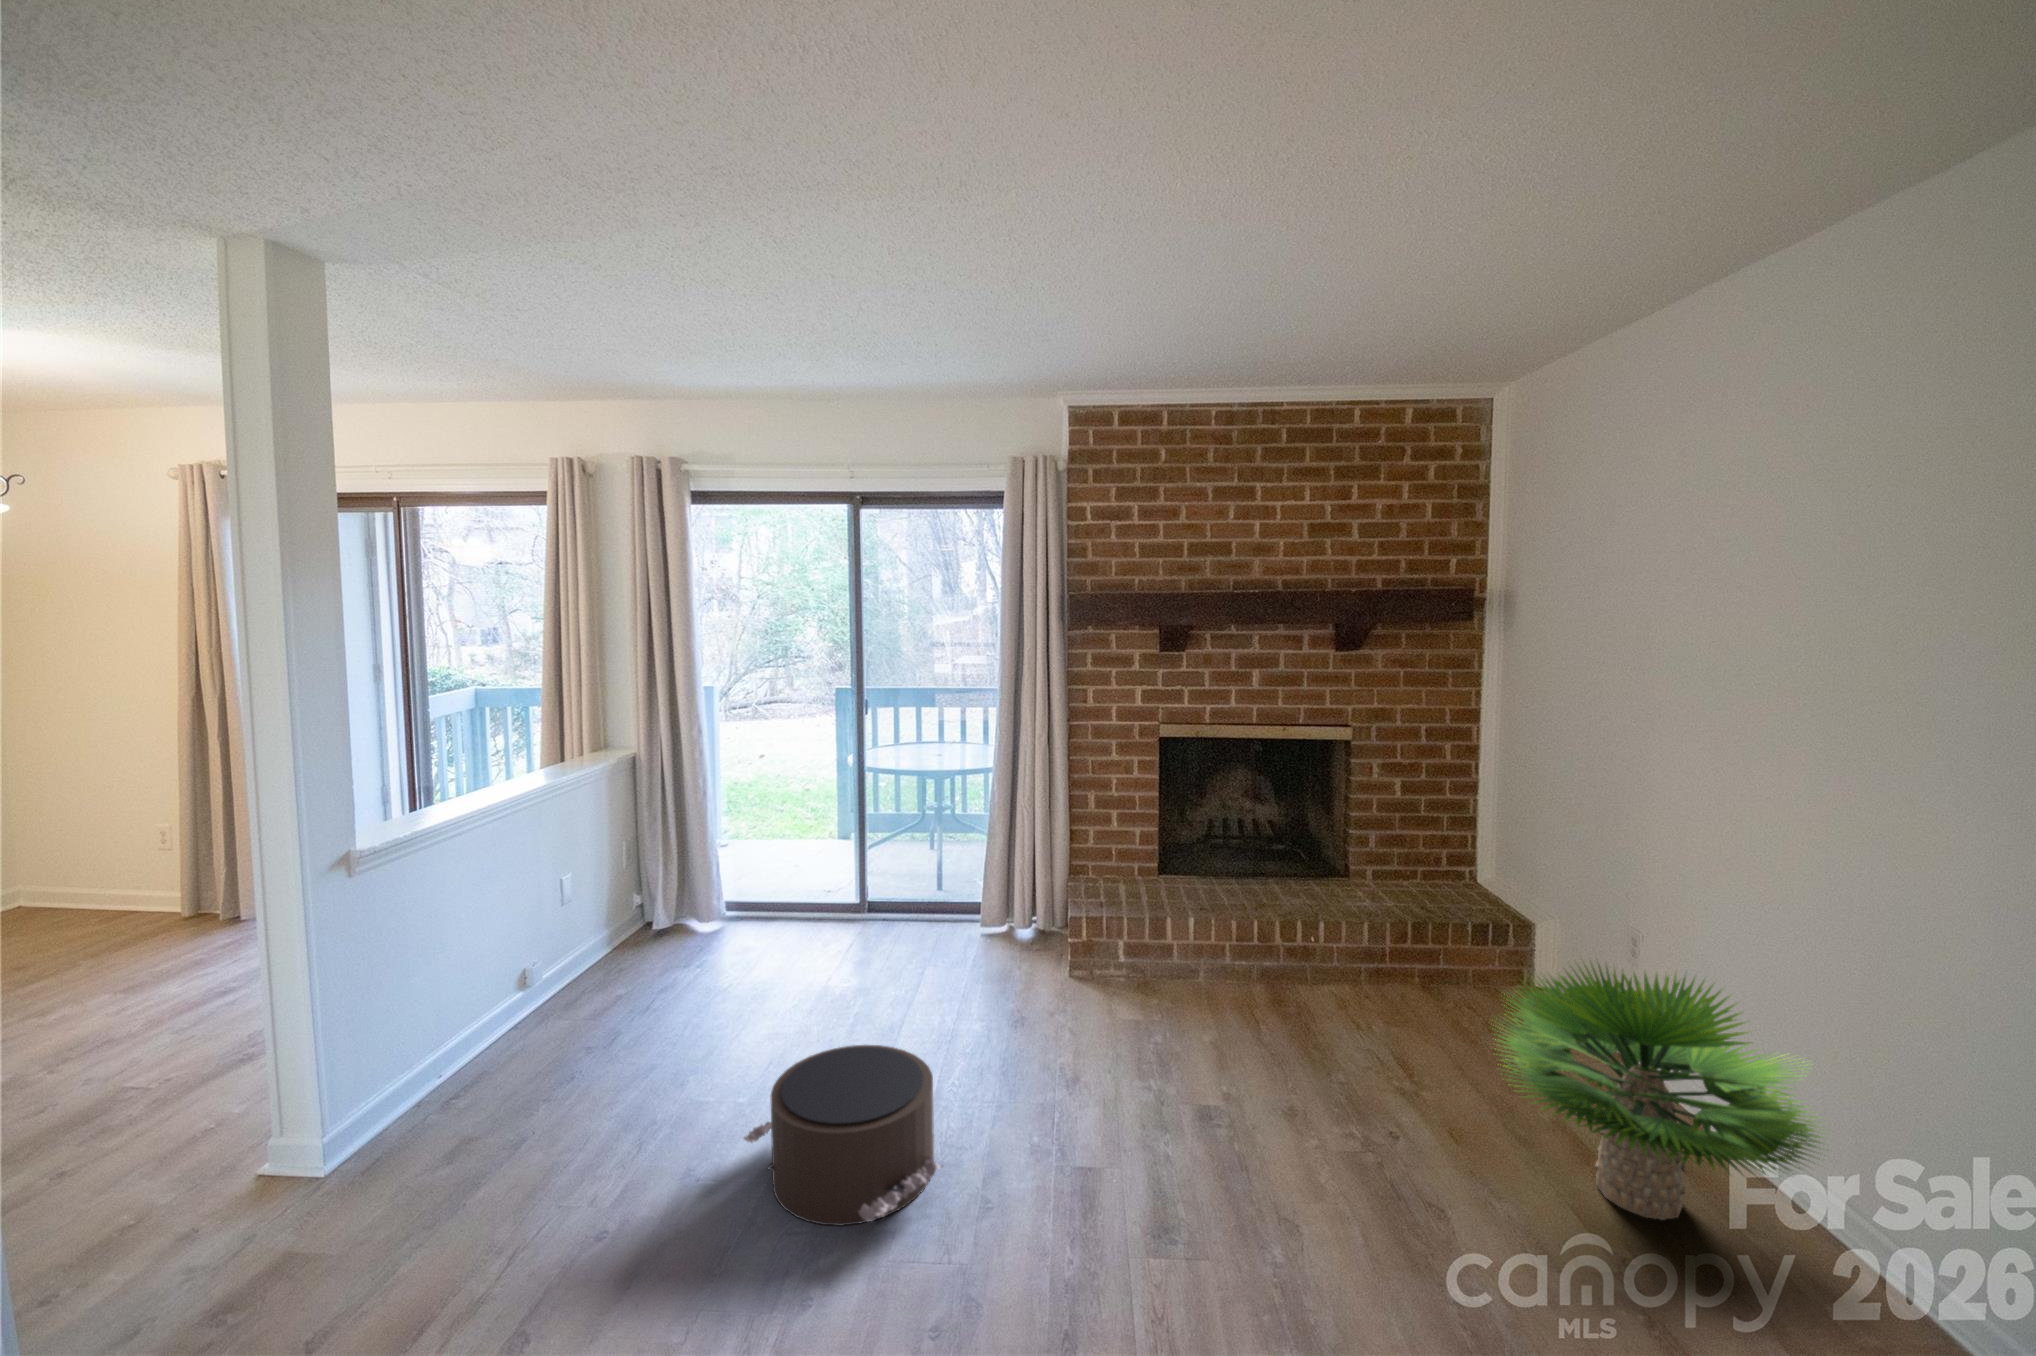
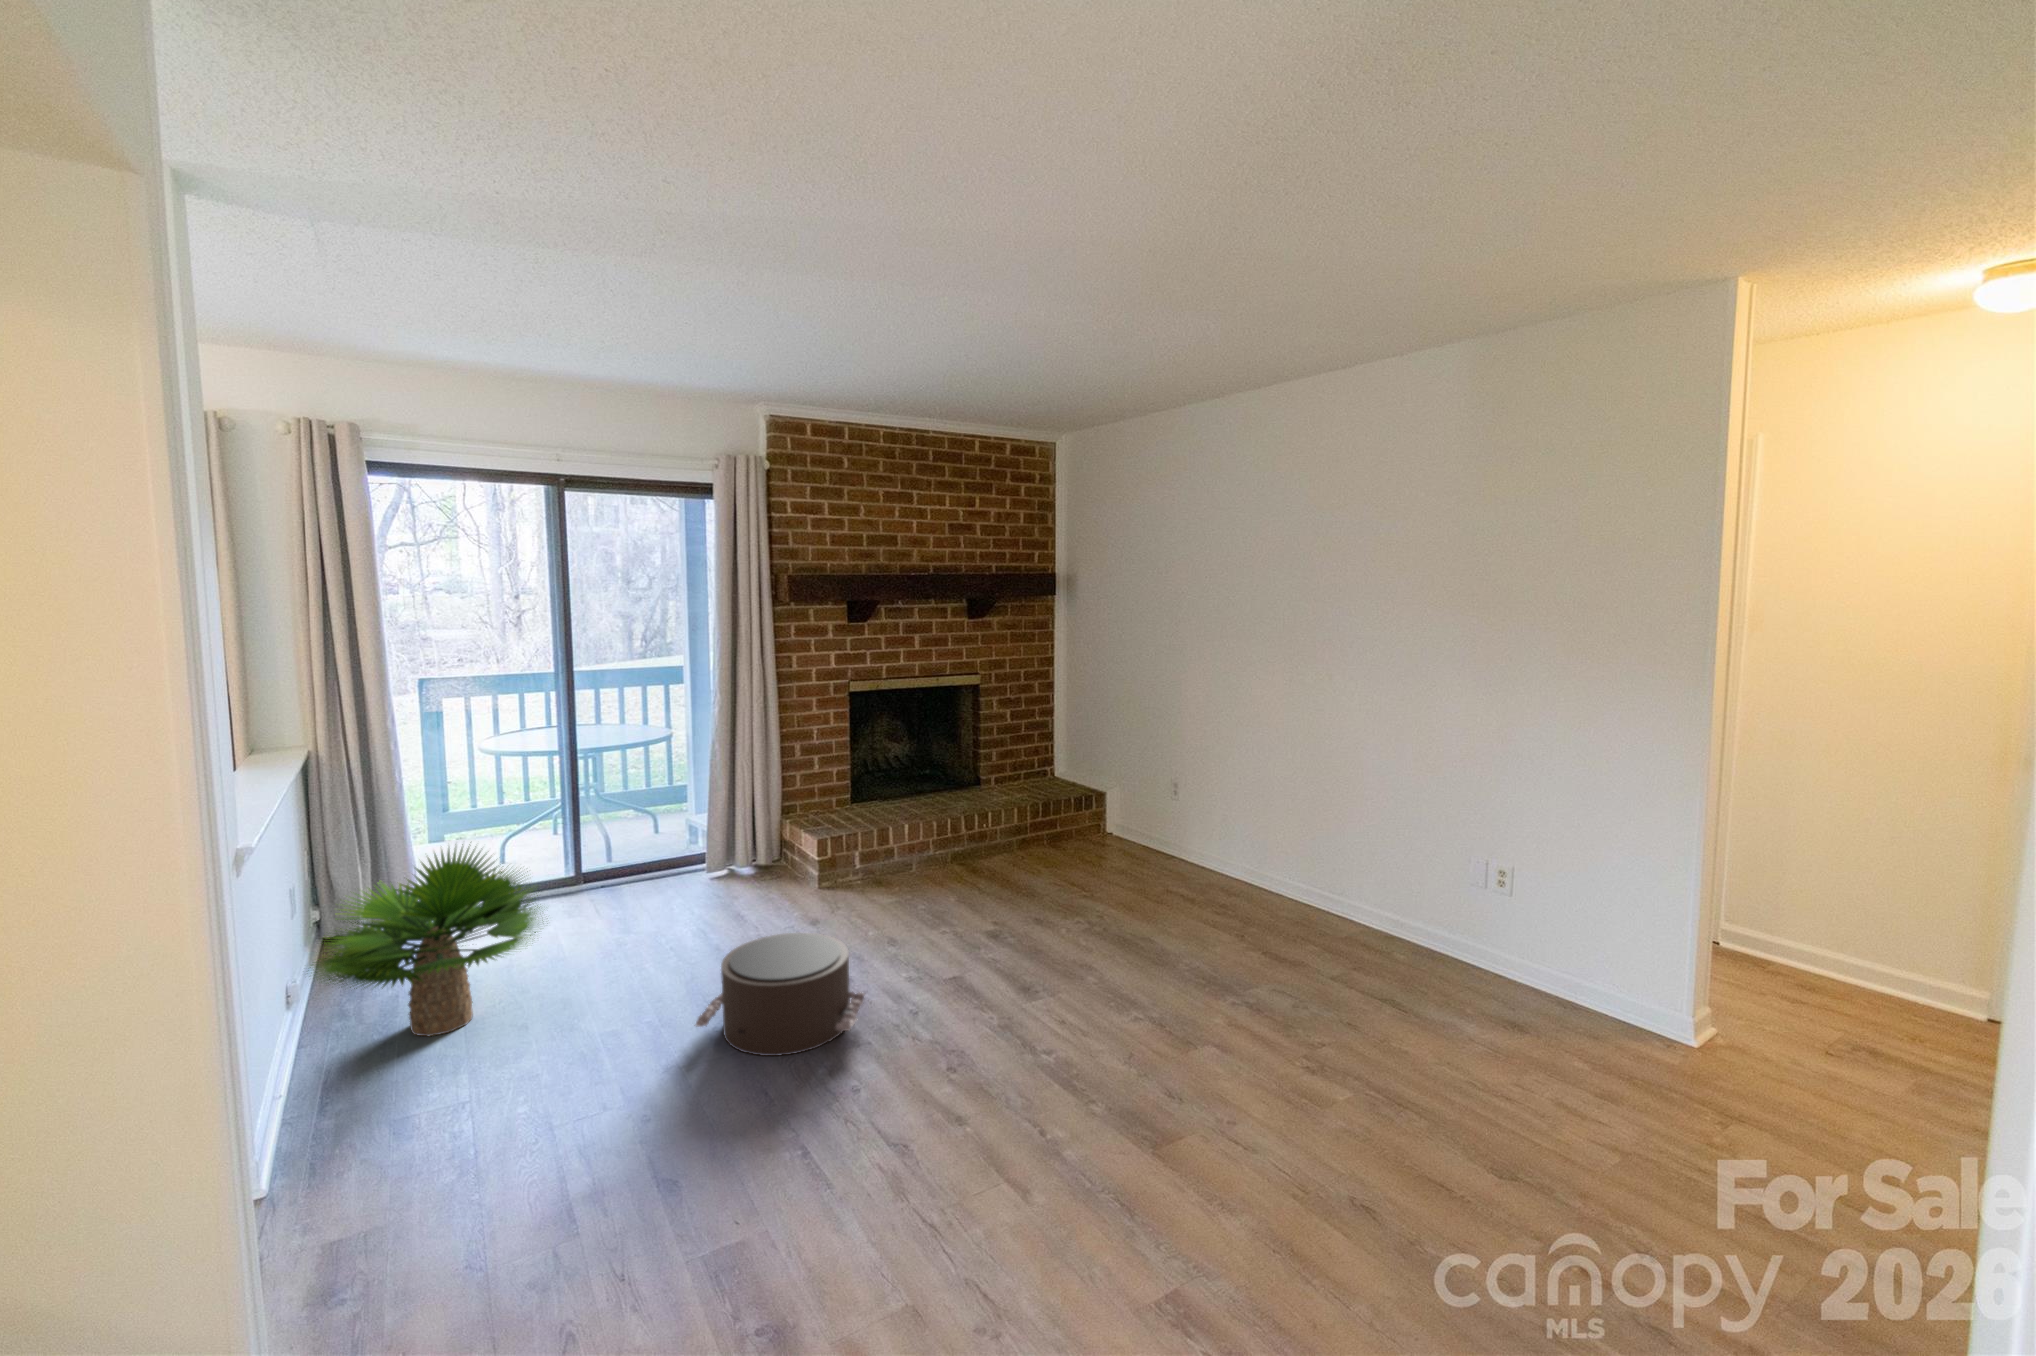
potted plant: present [1495,960,1820,1220] -> present [316,844,543,1036]

